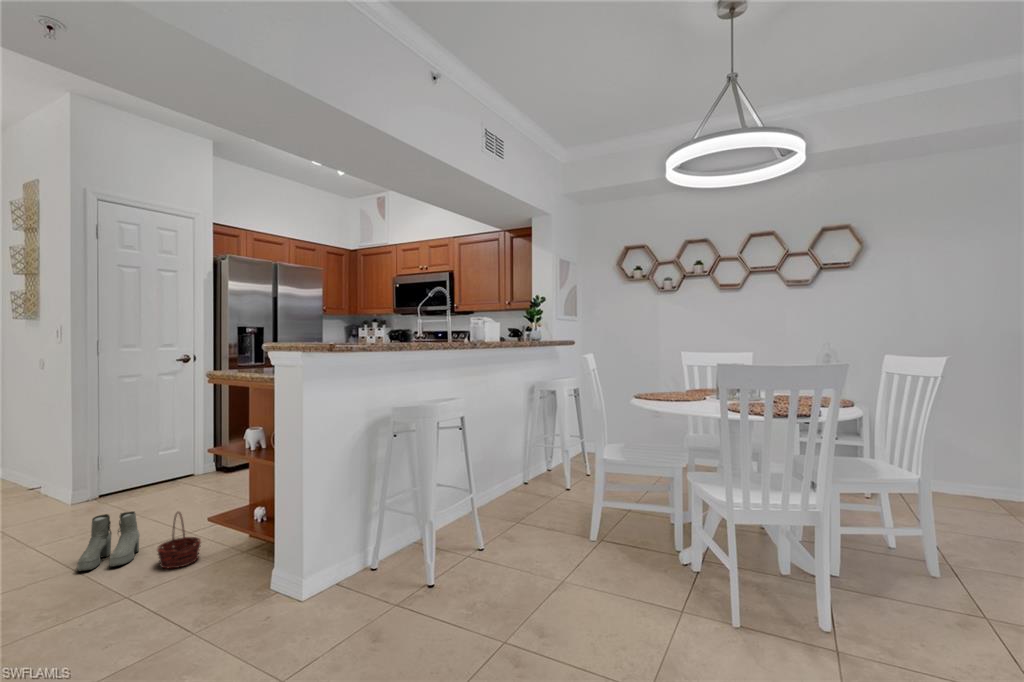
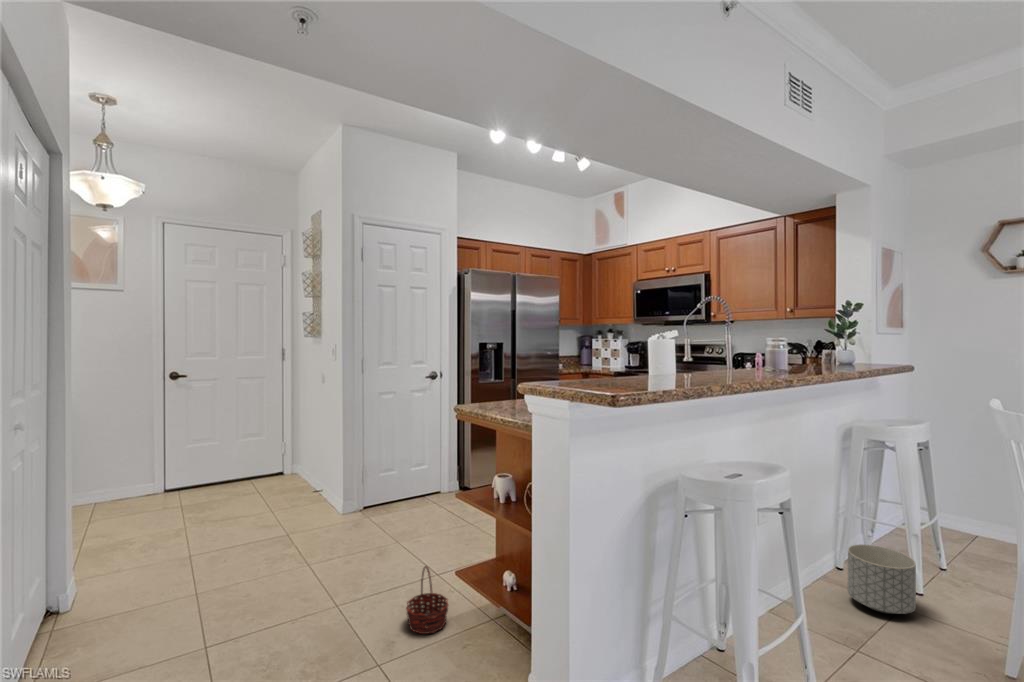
planter: none [521,460,558,502] -> present [848,544,916,614]
boots: present [77,511,140,571] -> none [336,552,391,616]

